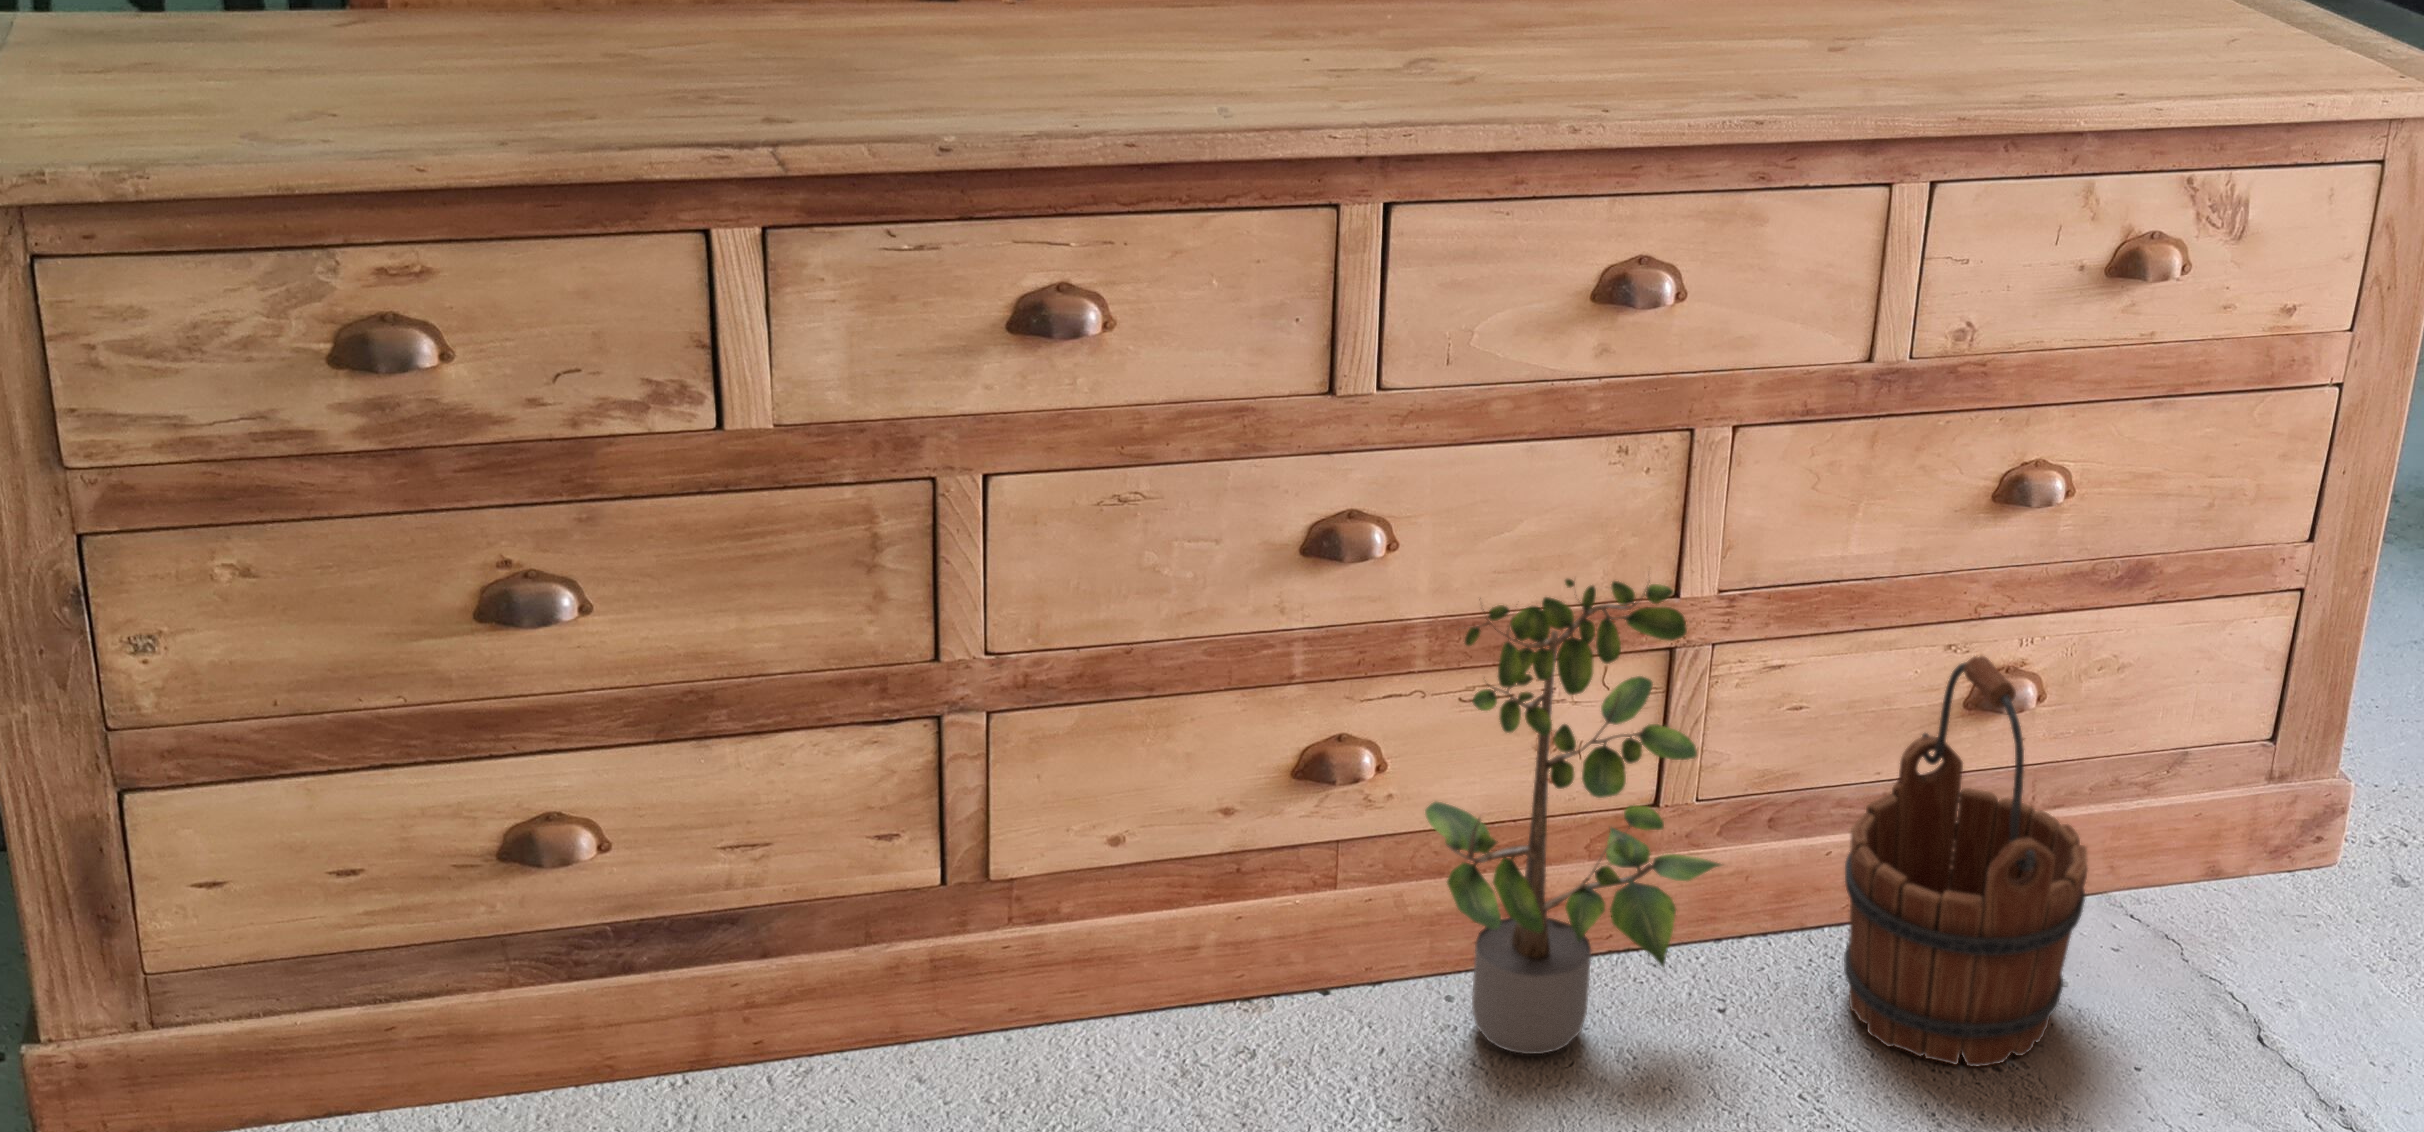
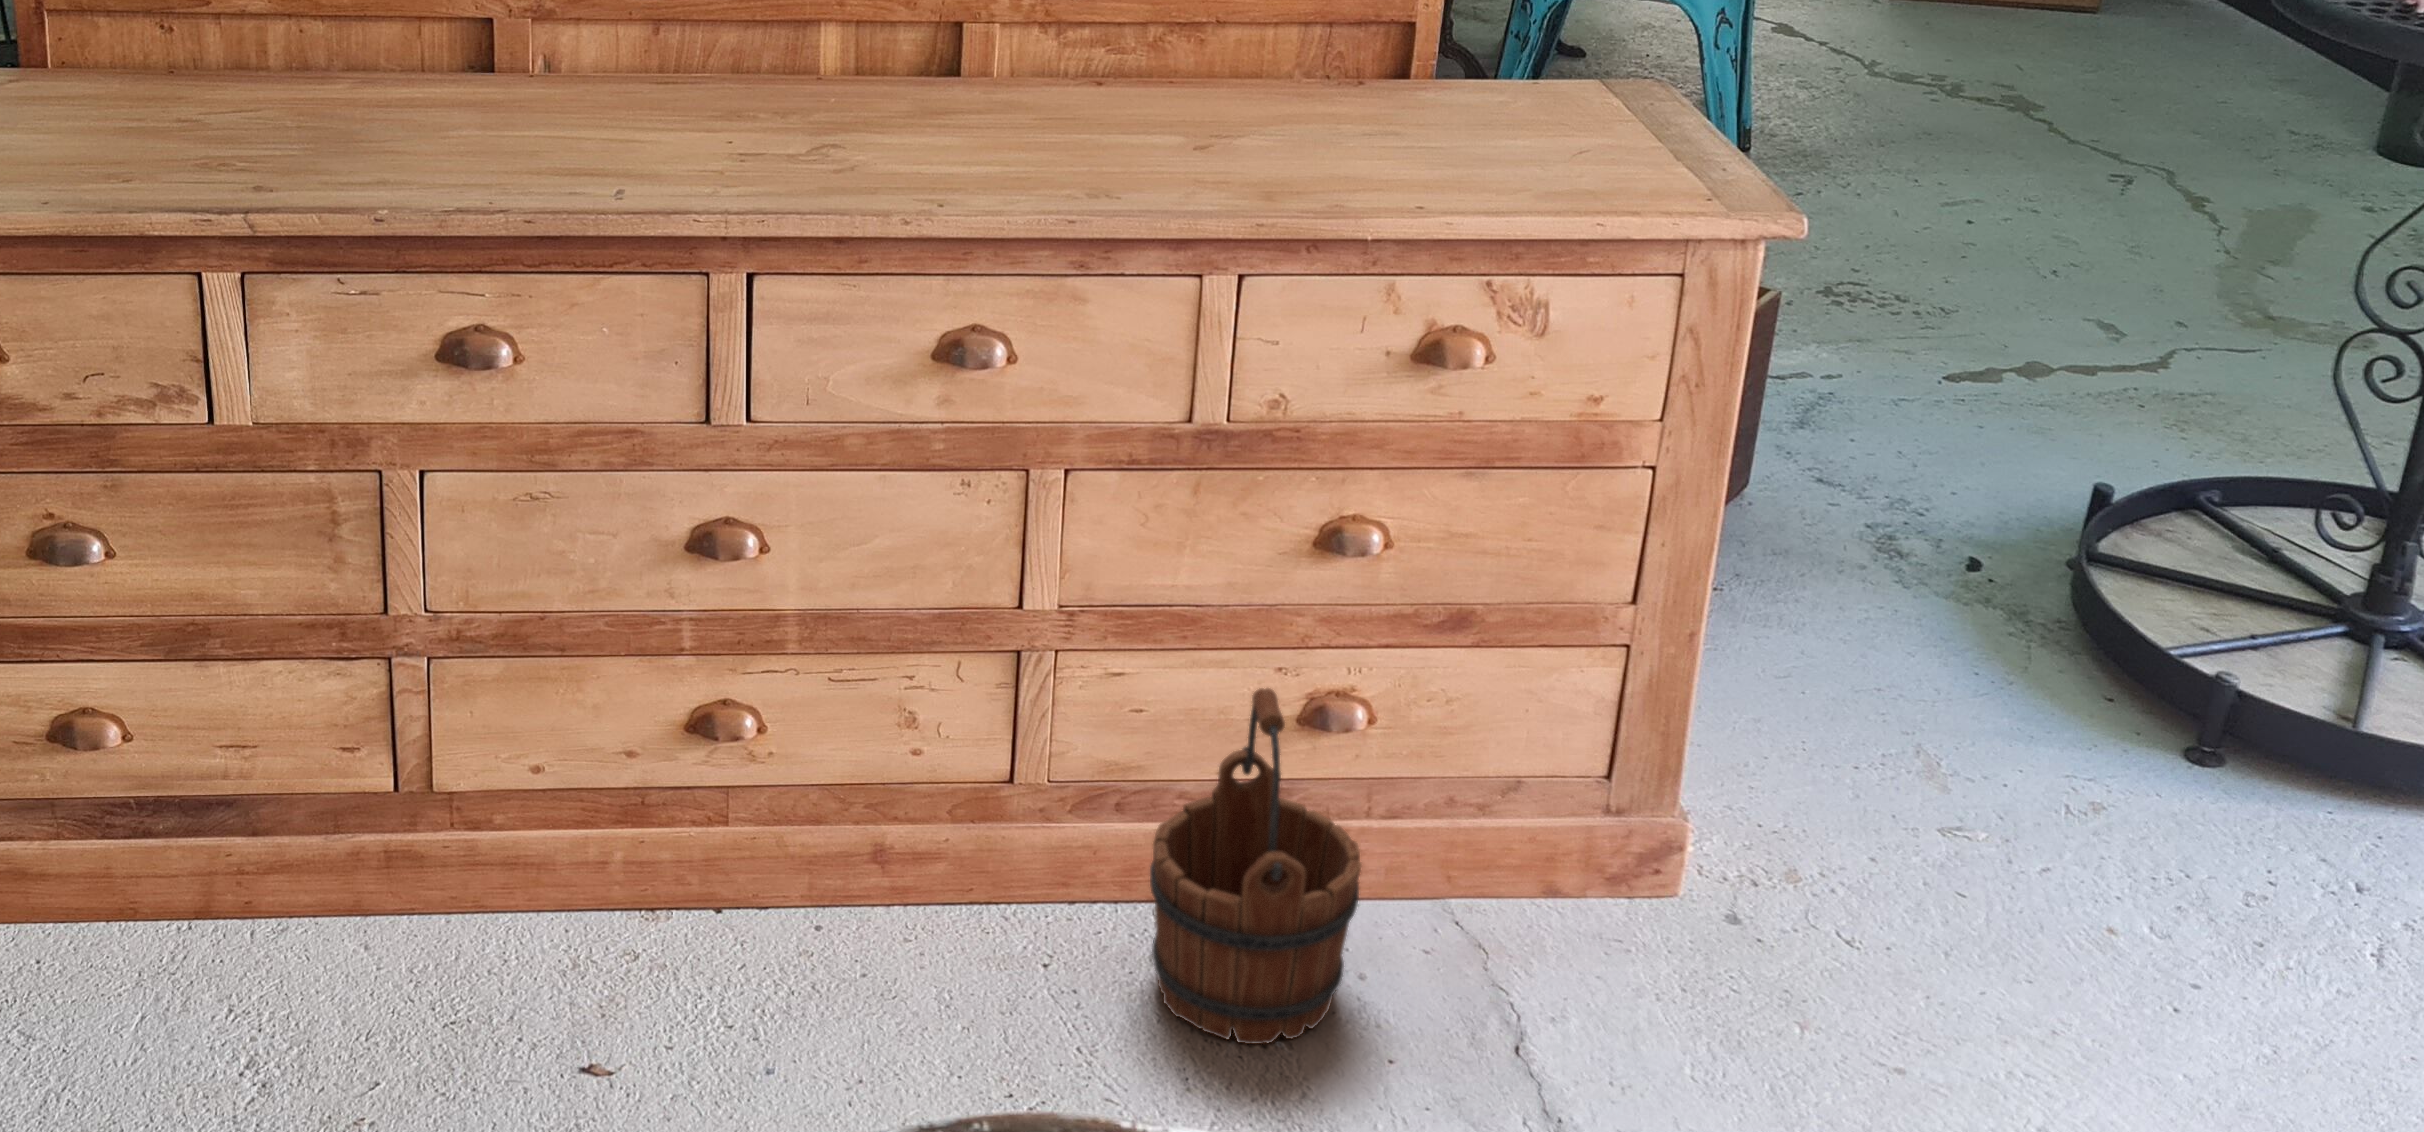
potted plant: present [1425,579,1721,1054] -> none [783,589,1042,987]

